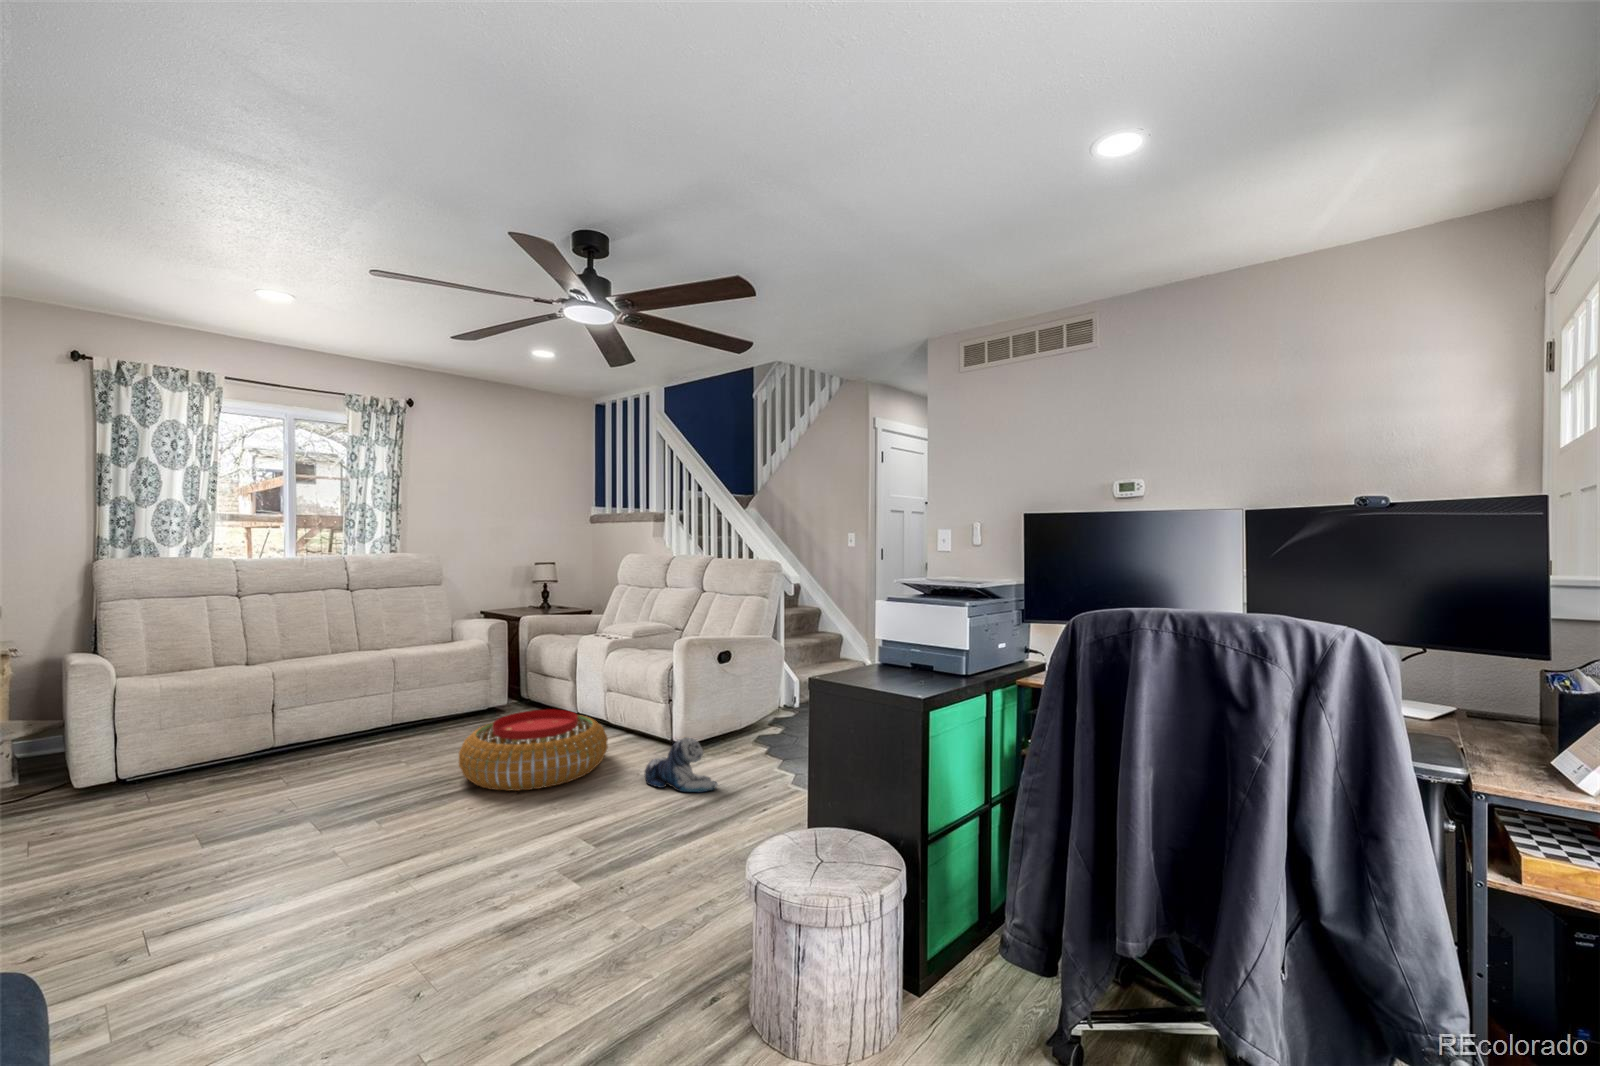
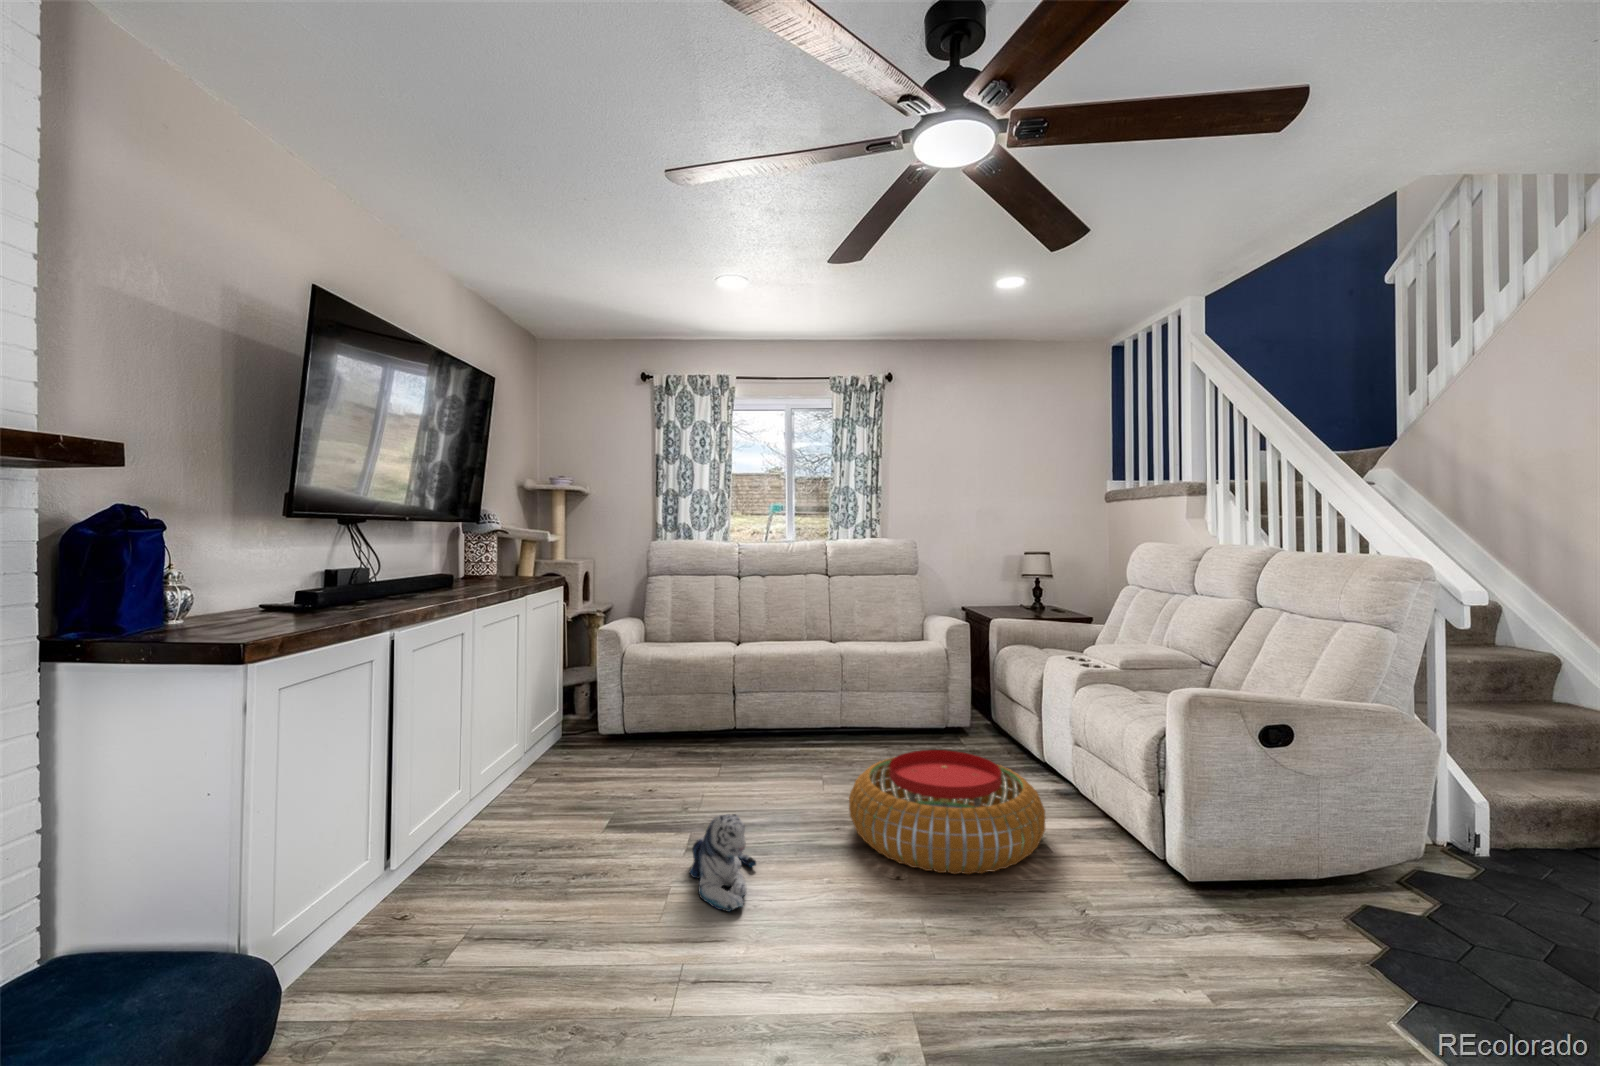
plush toy: present [644,737,718,793] -> present [689,814,756,912]

